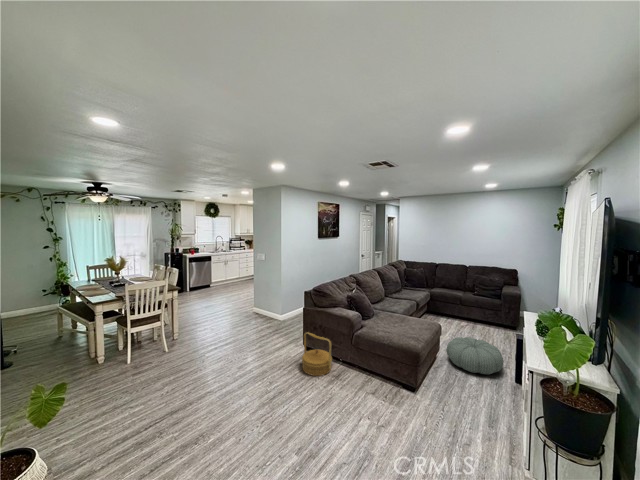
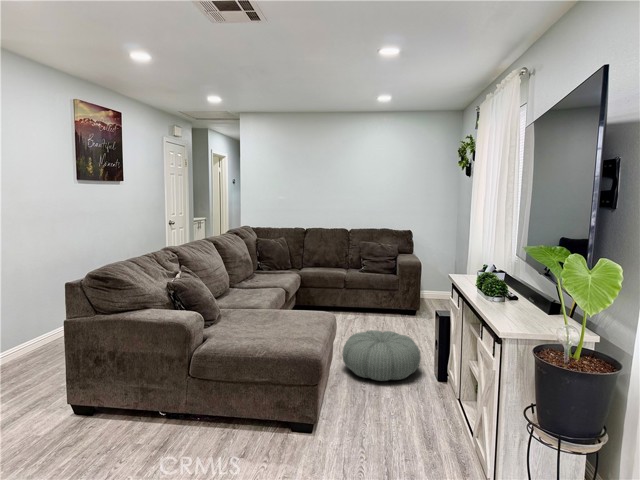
woven basket: present [302,332,332,376] -> none [72,370,145,459]

